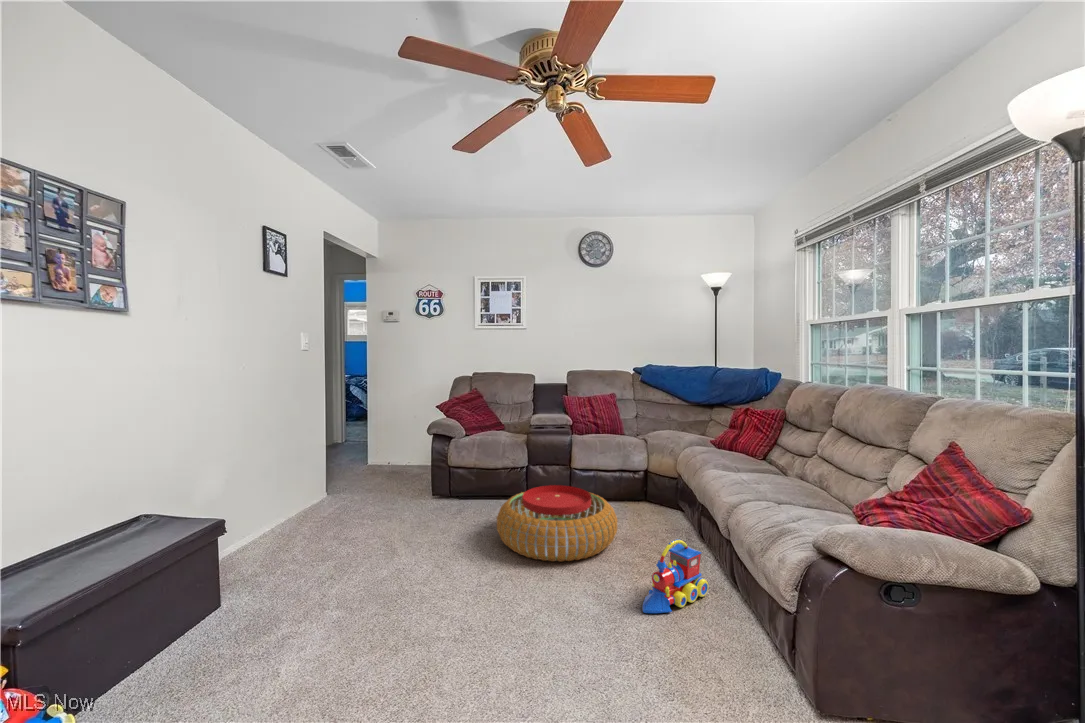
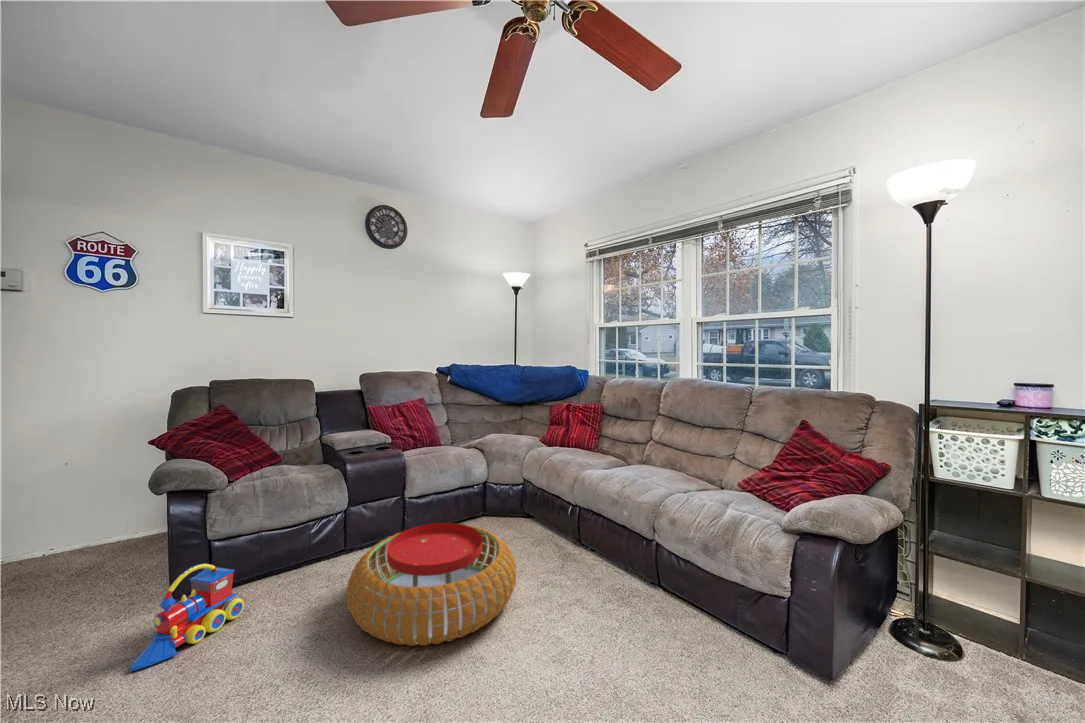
toy train: present [642,539,709,613] -> present [131,564,244,671]

